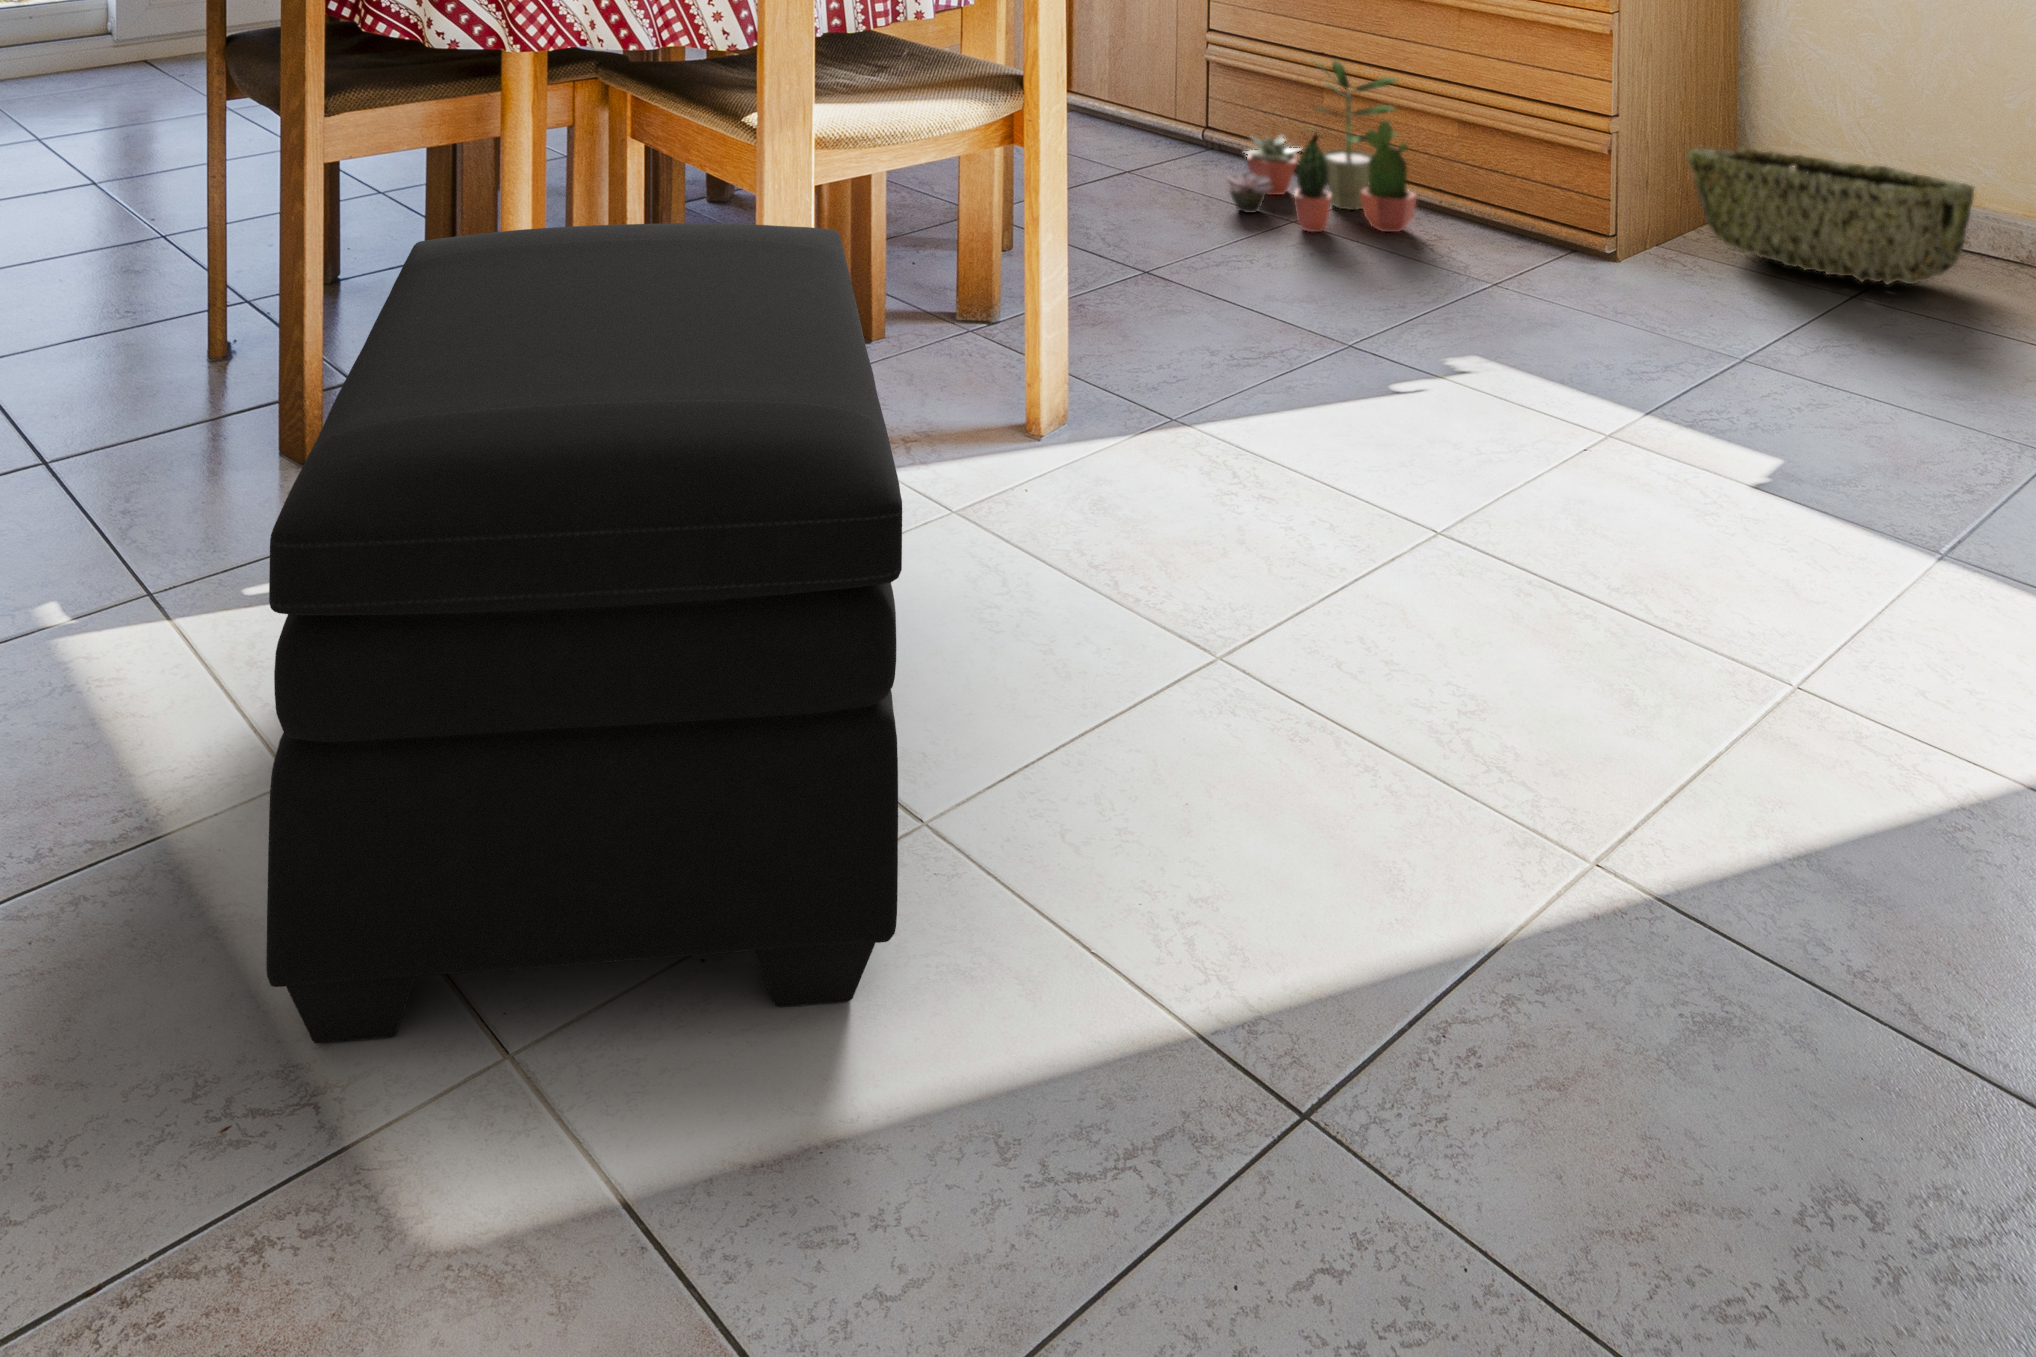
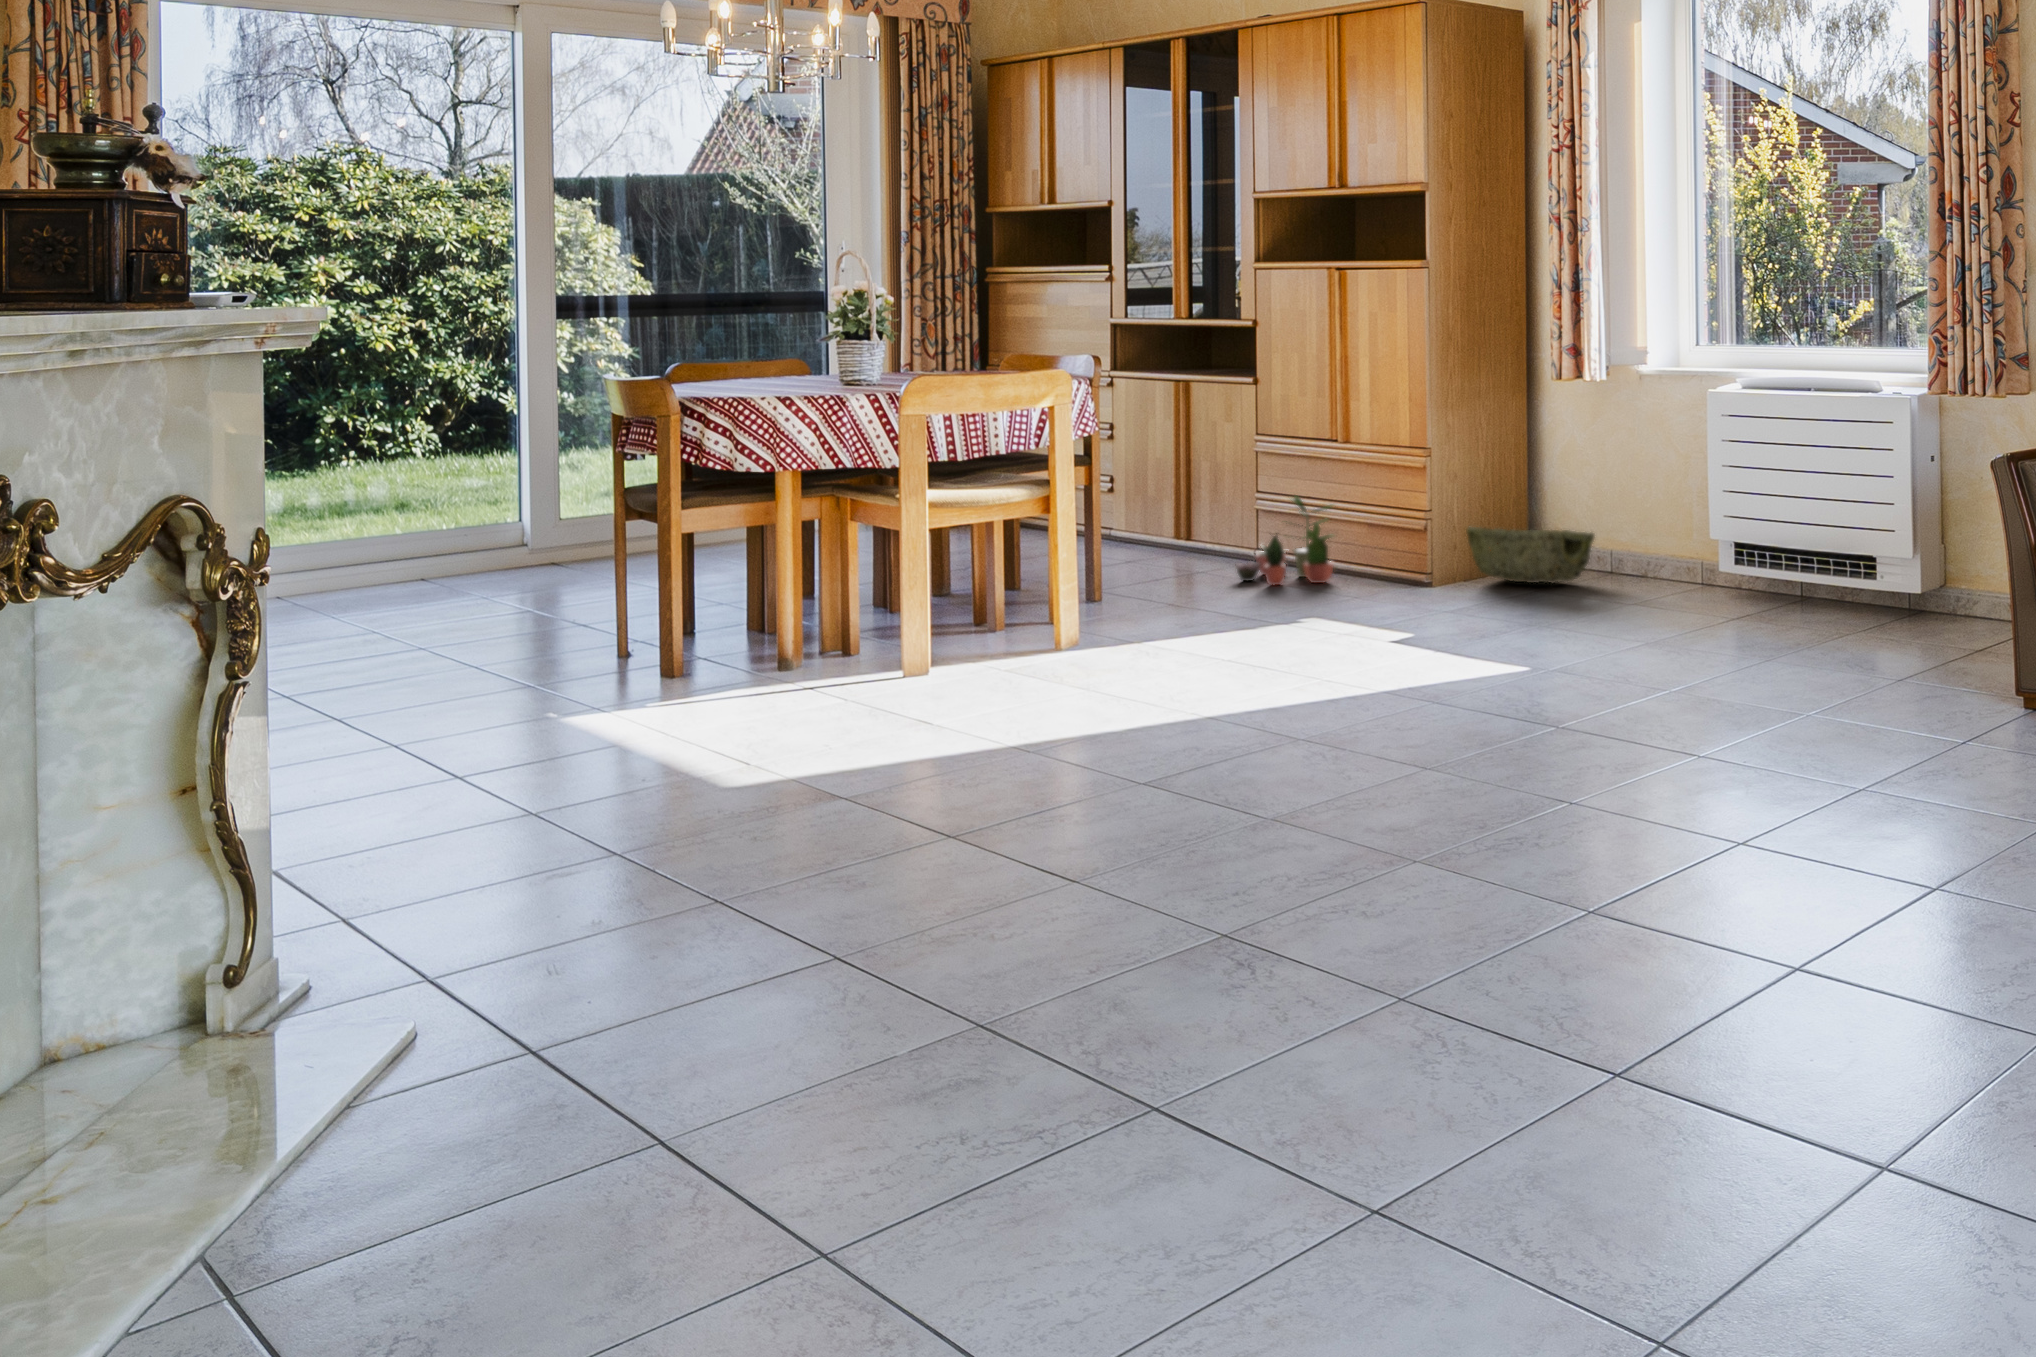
ottoman: present [266,223,902,1043] -> none [656,526,927,760]

